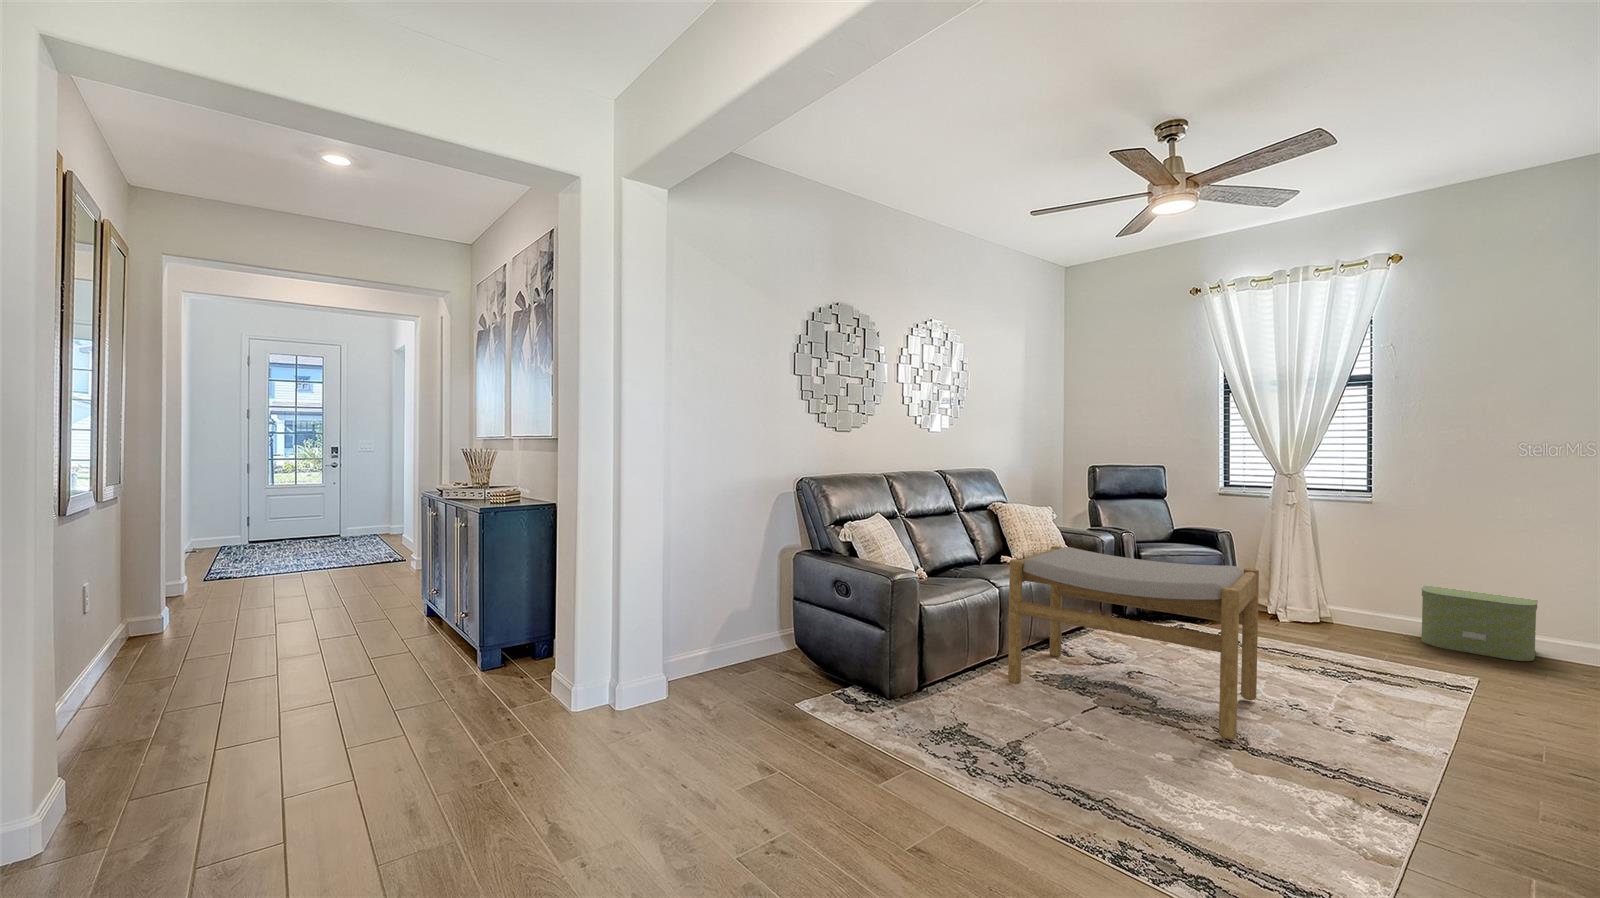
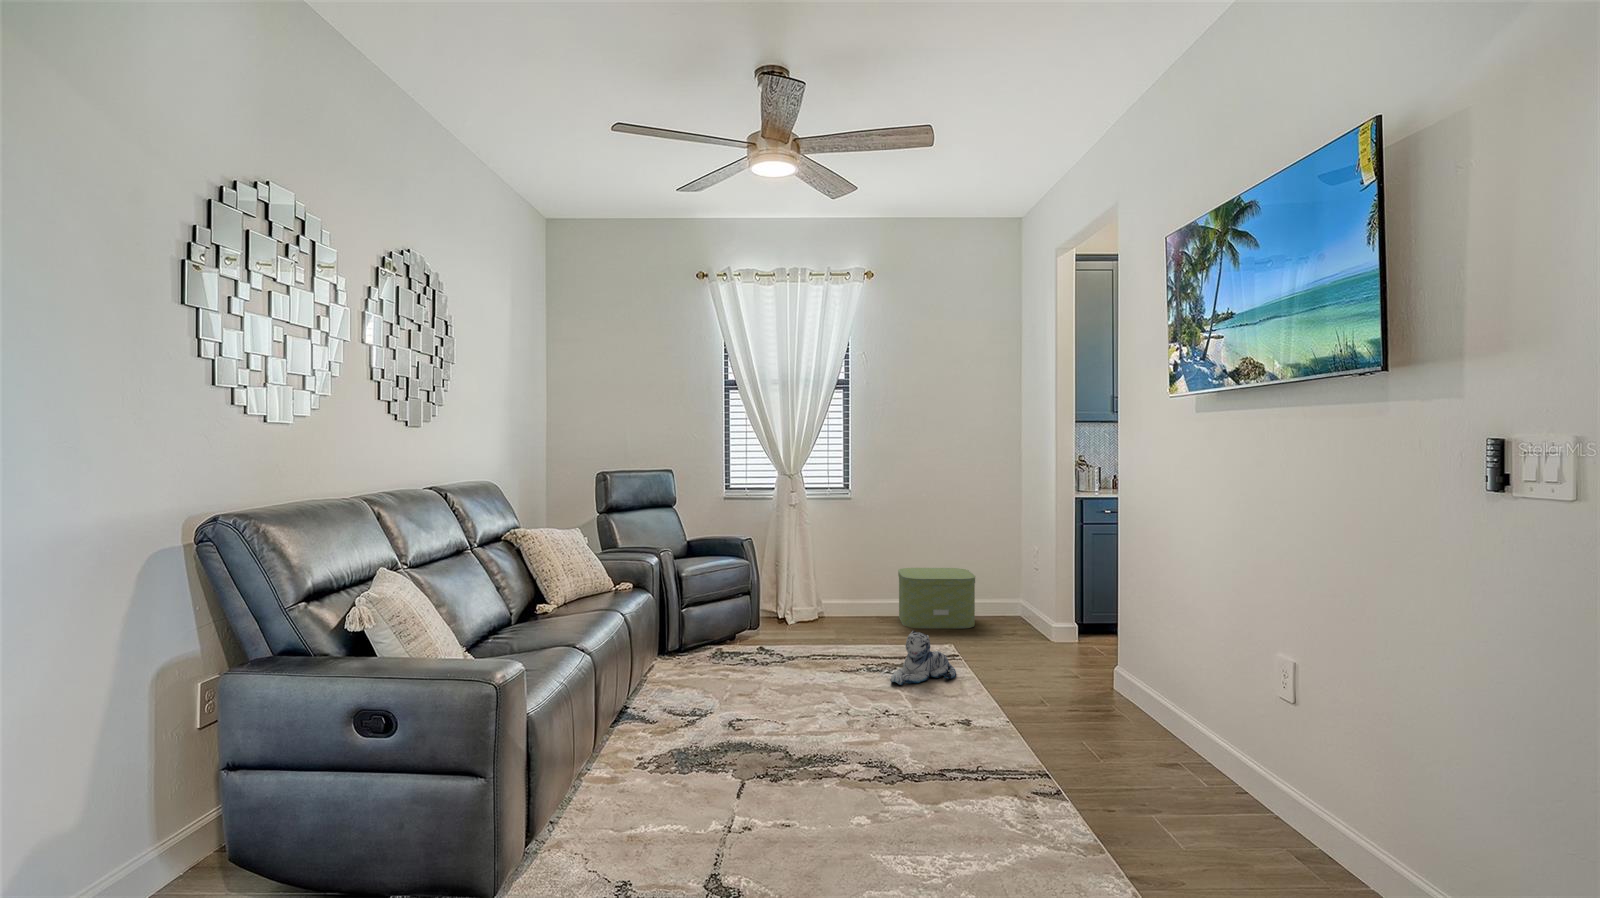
footstool: present [1008,546,1259,739] -> none [616,576,891,786]
plush toy: none [1329,637,1432,697] -> present [890,631,956,685]

